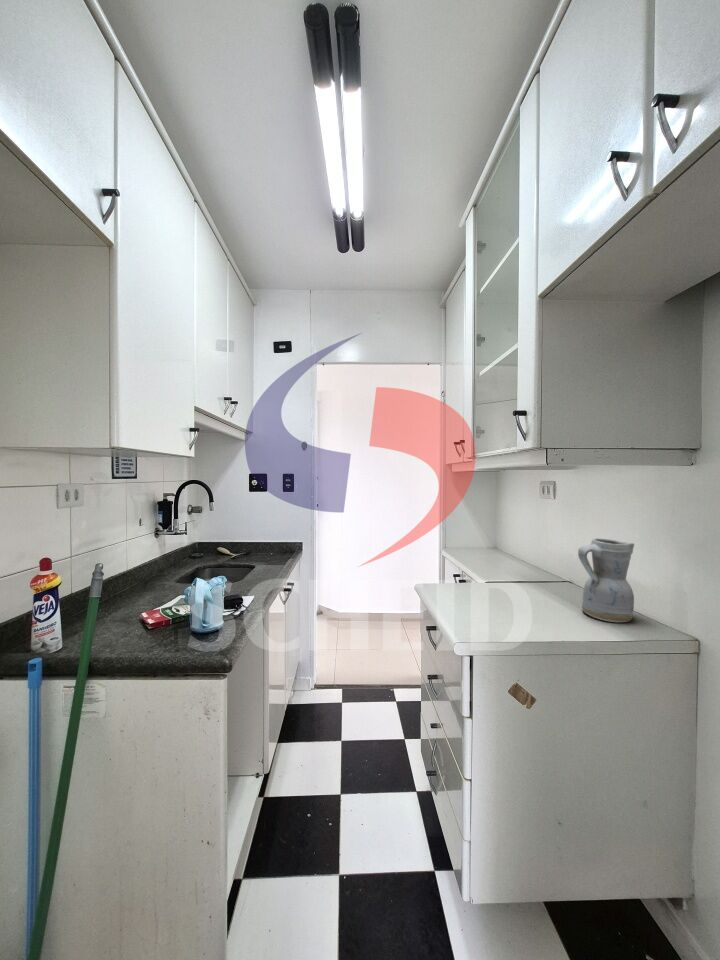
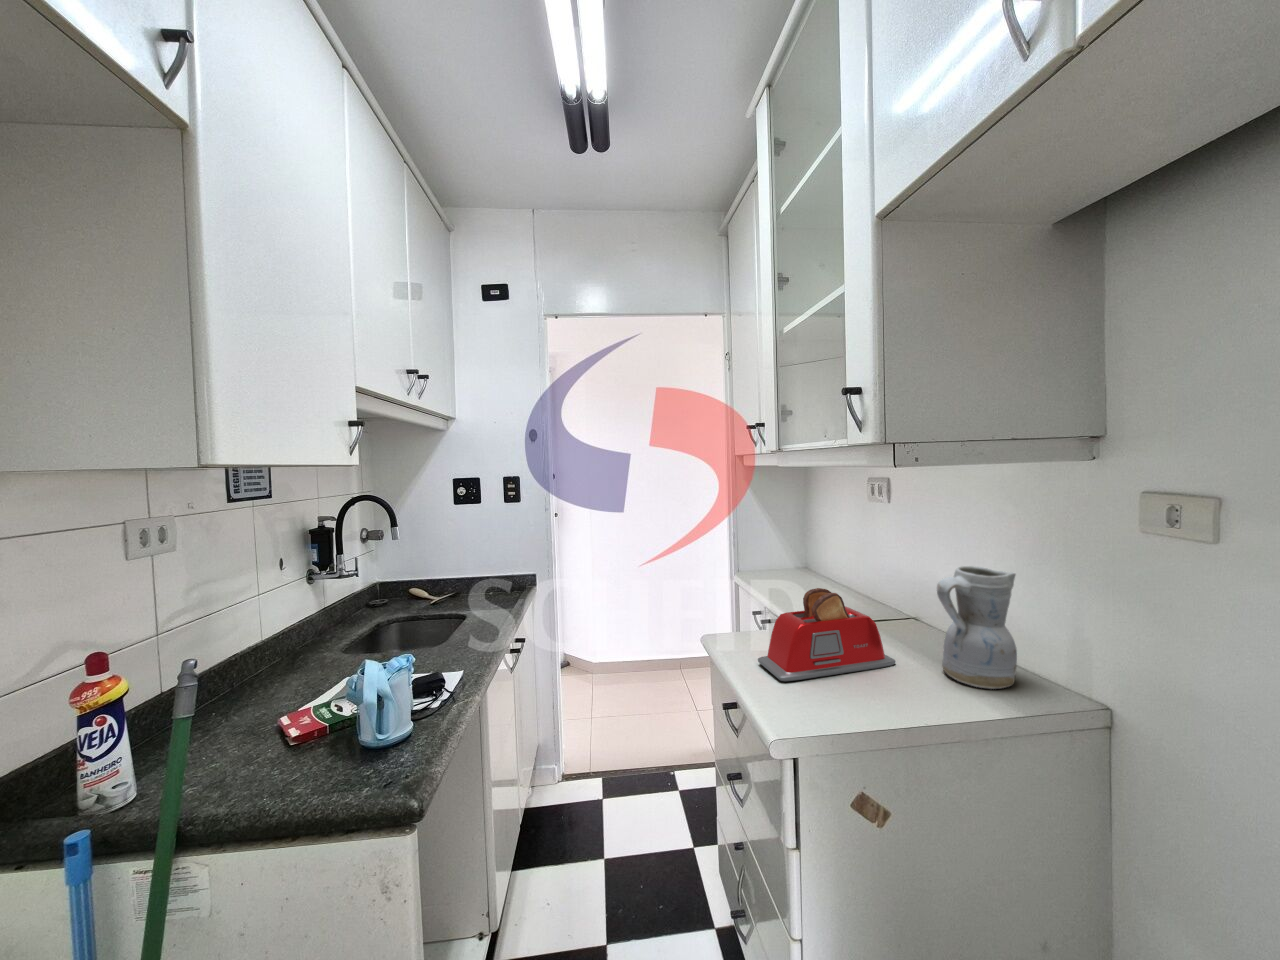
toaster: none [453,551,549,611] -> present [758,588,896,681]

